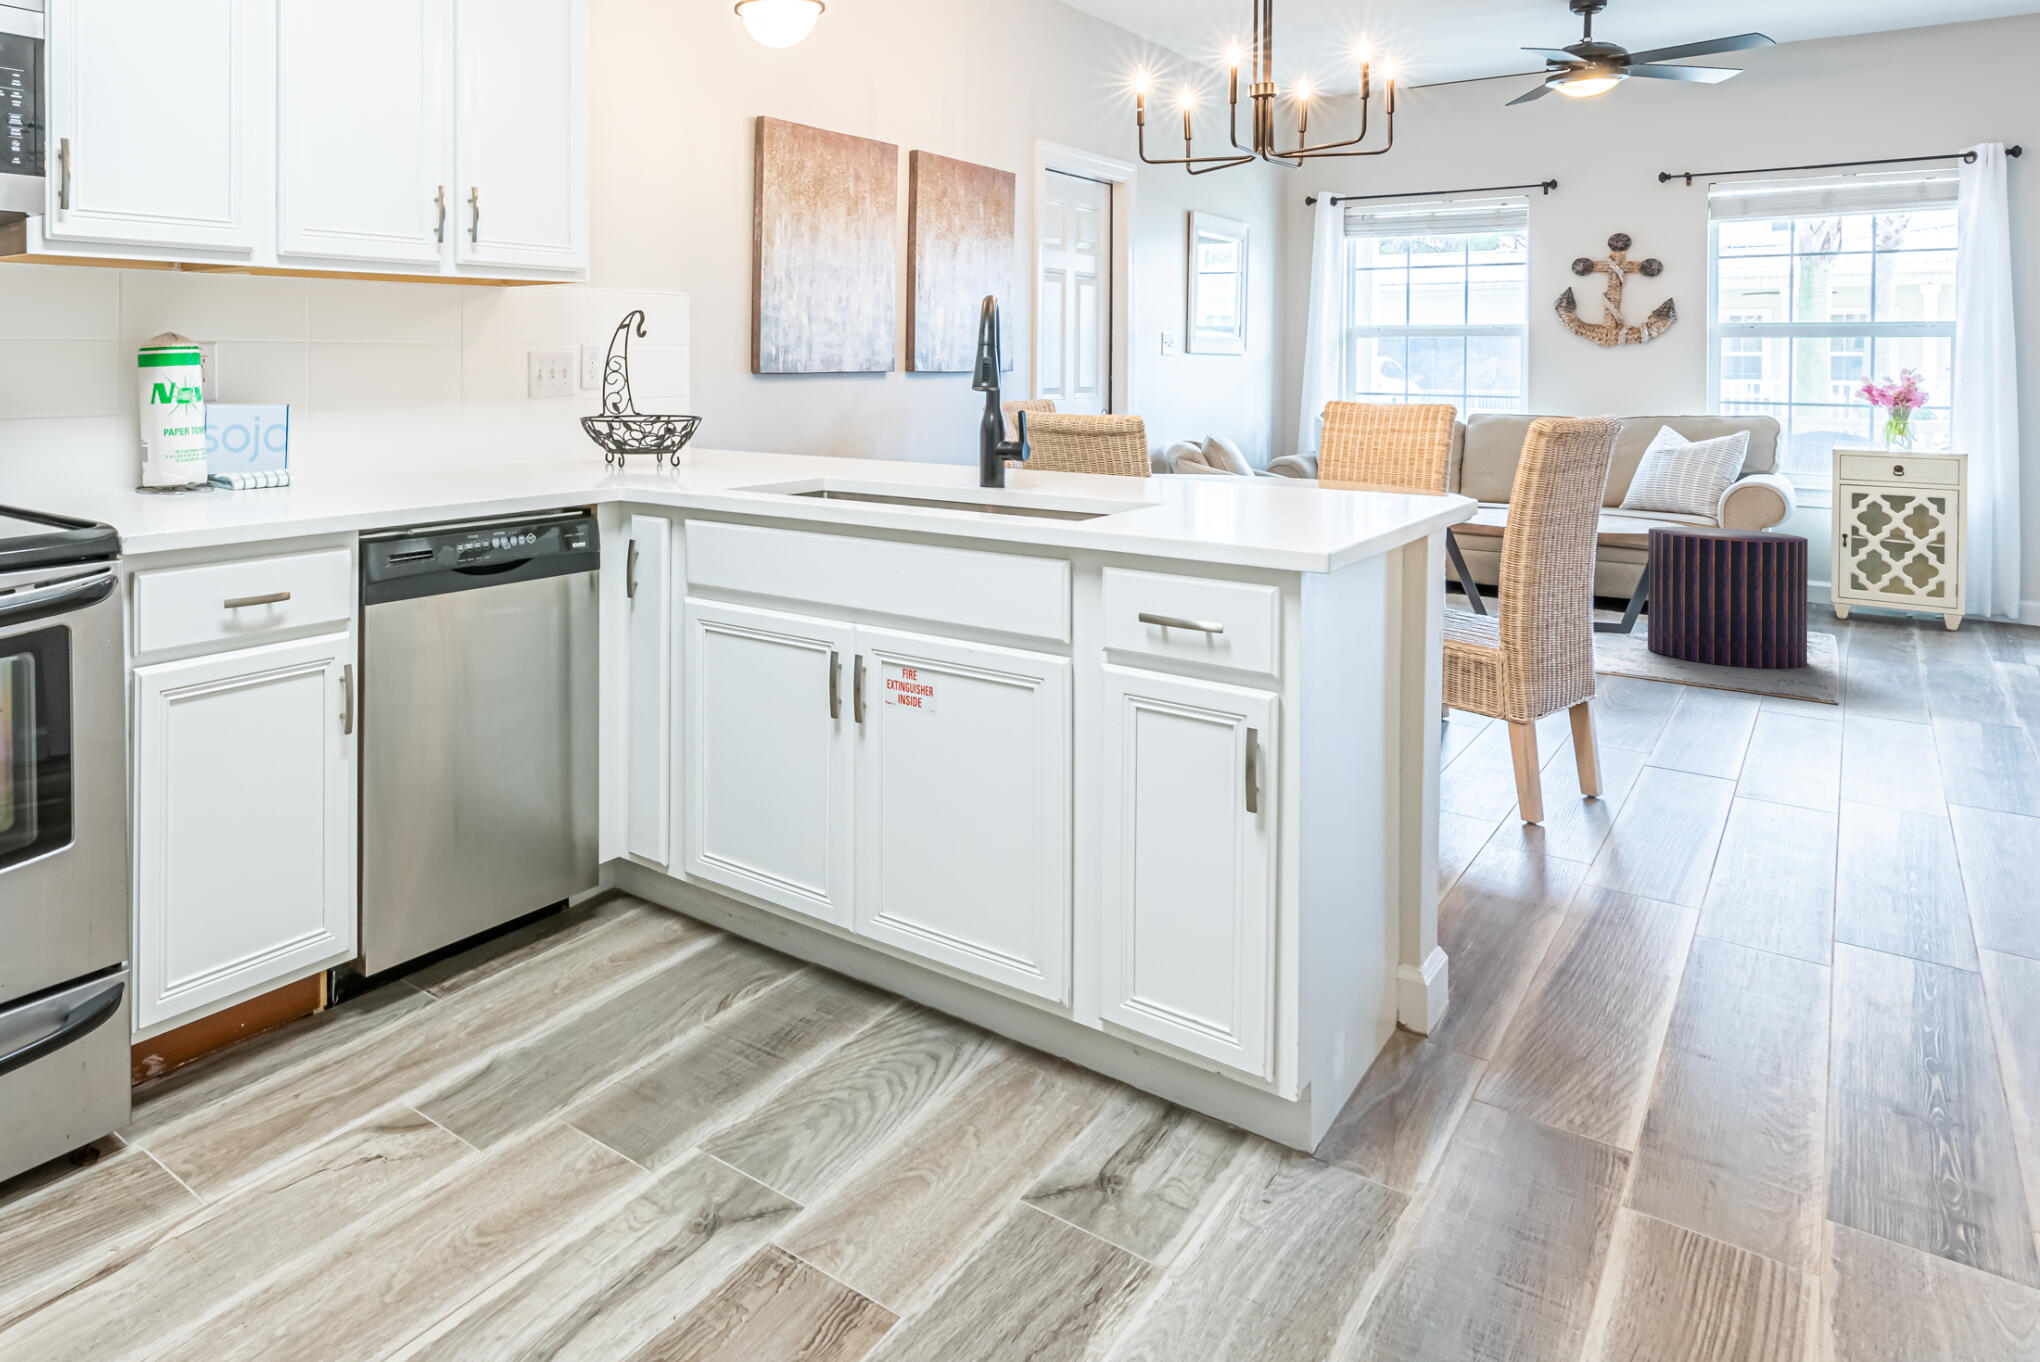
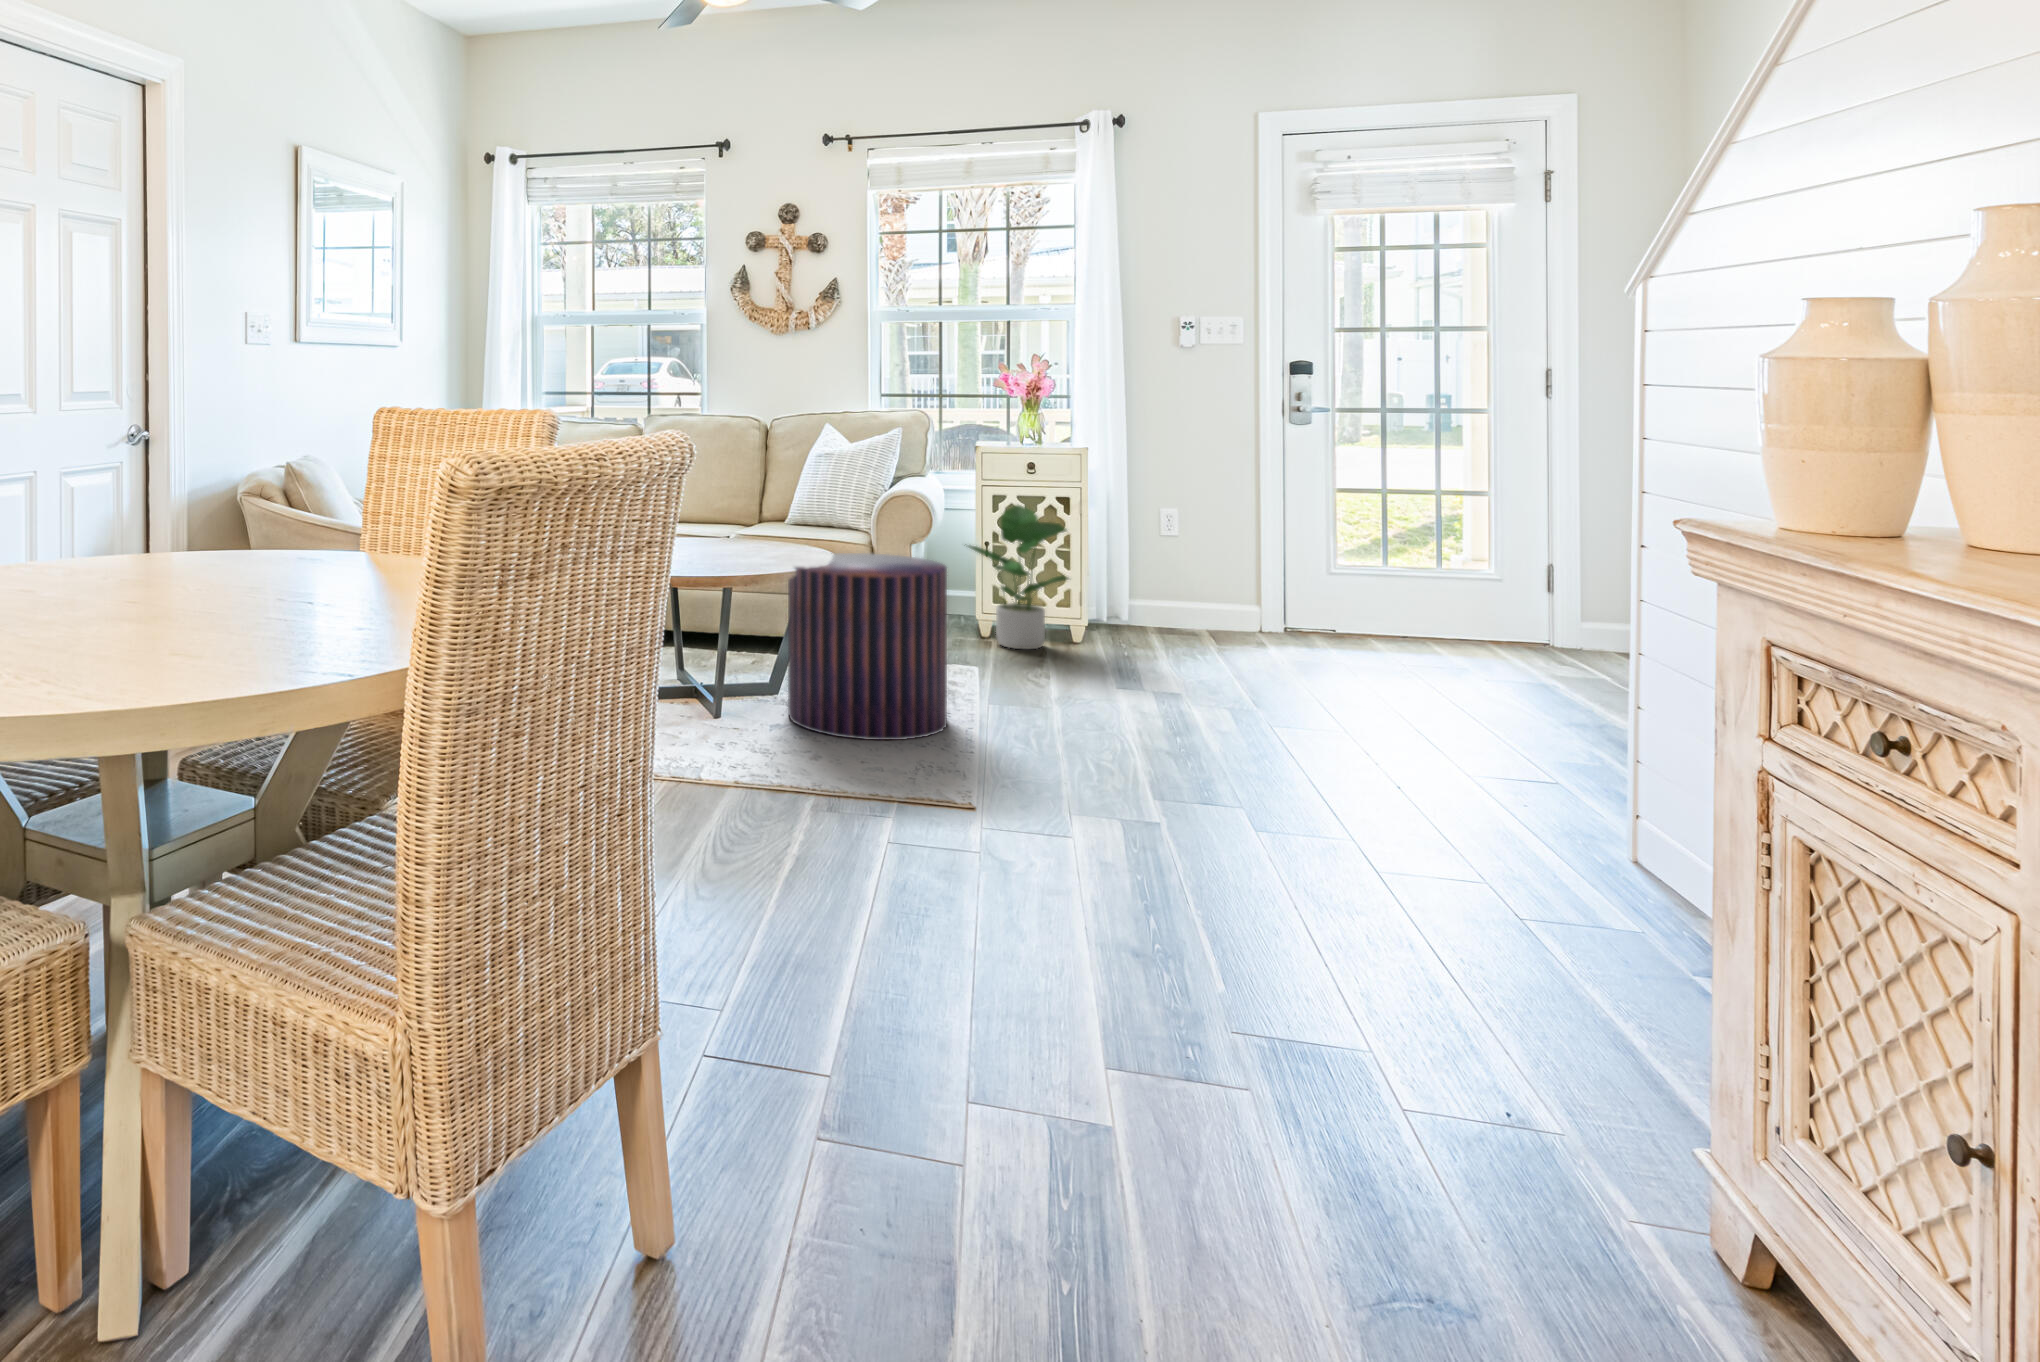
potted plant: none [1817,502,1945,629] -> present [968,505,1069,649]

